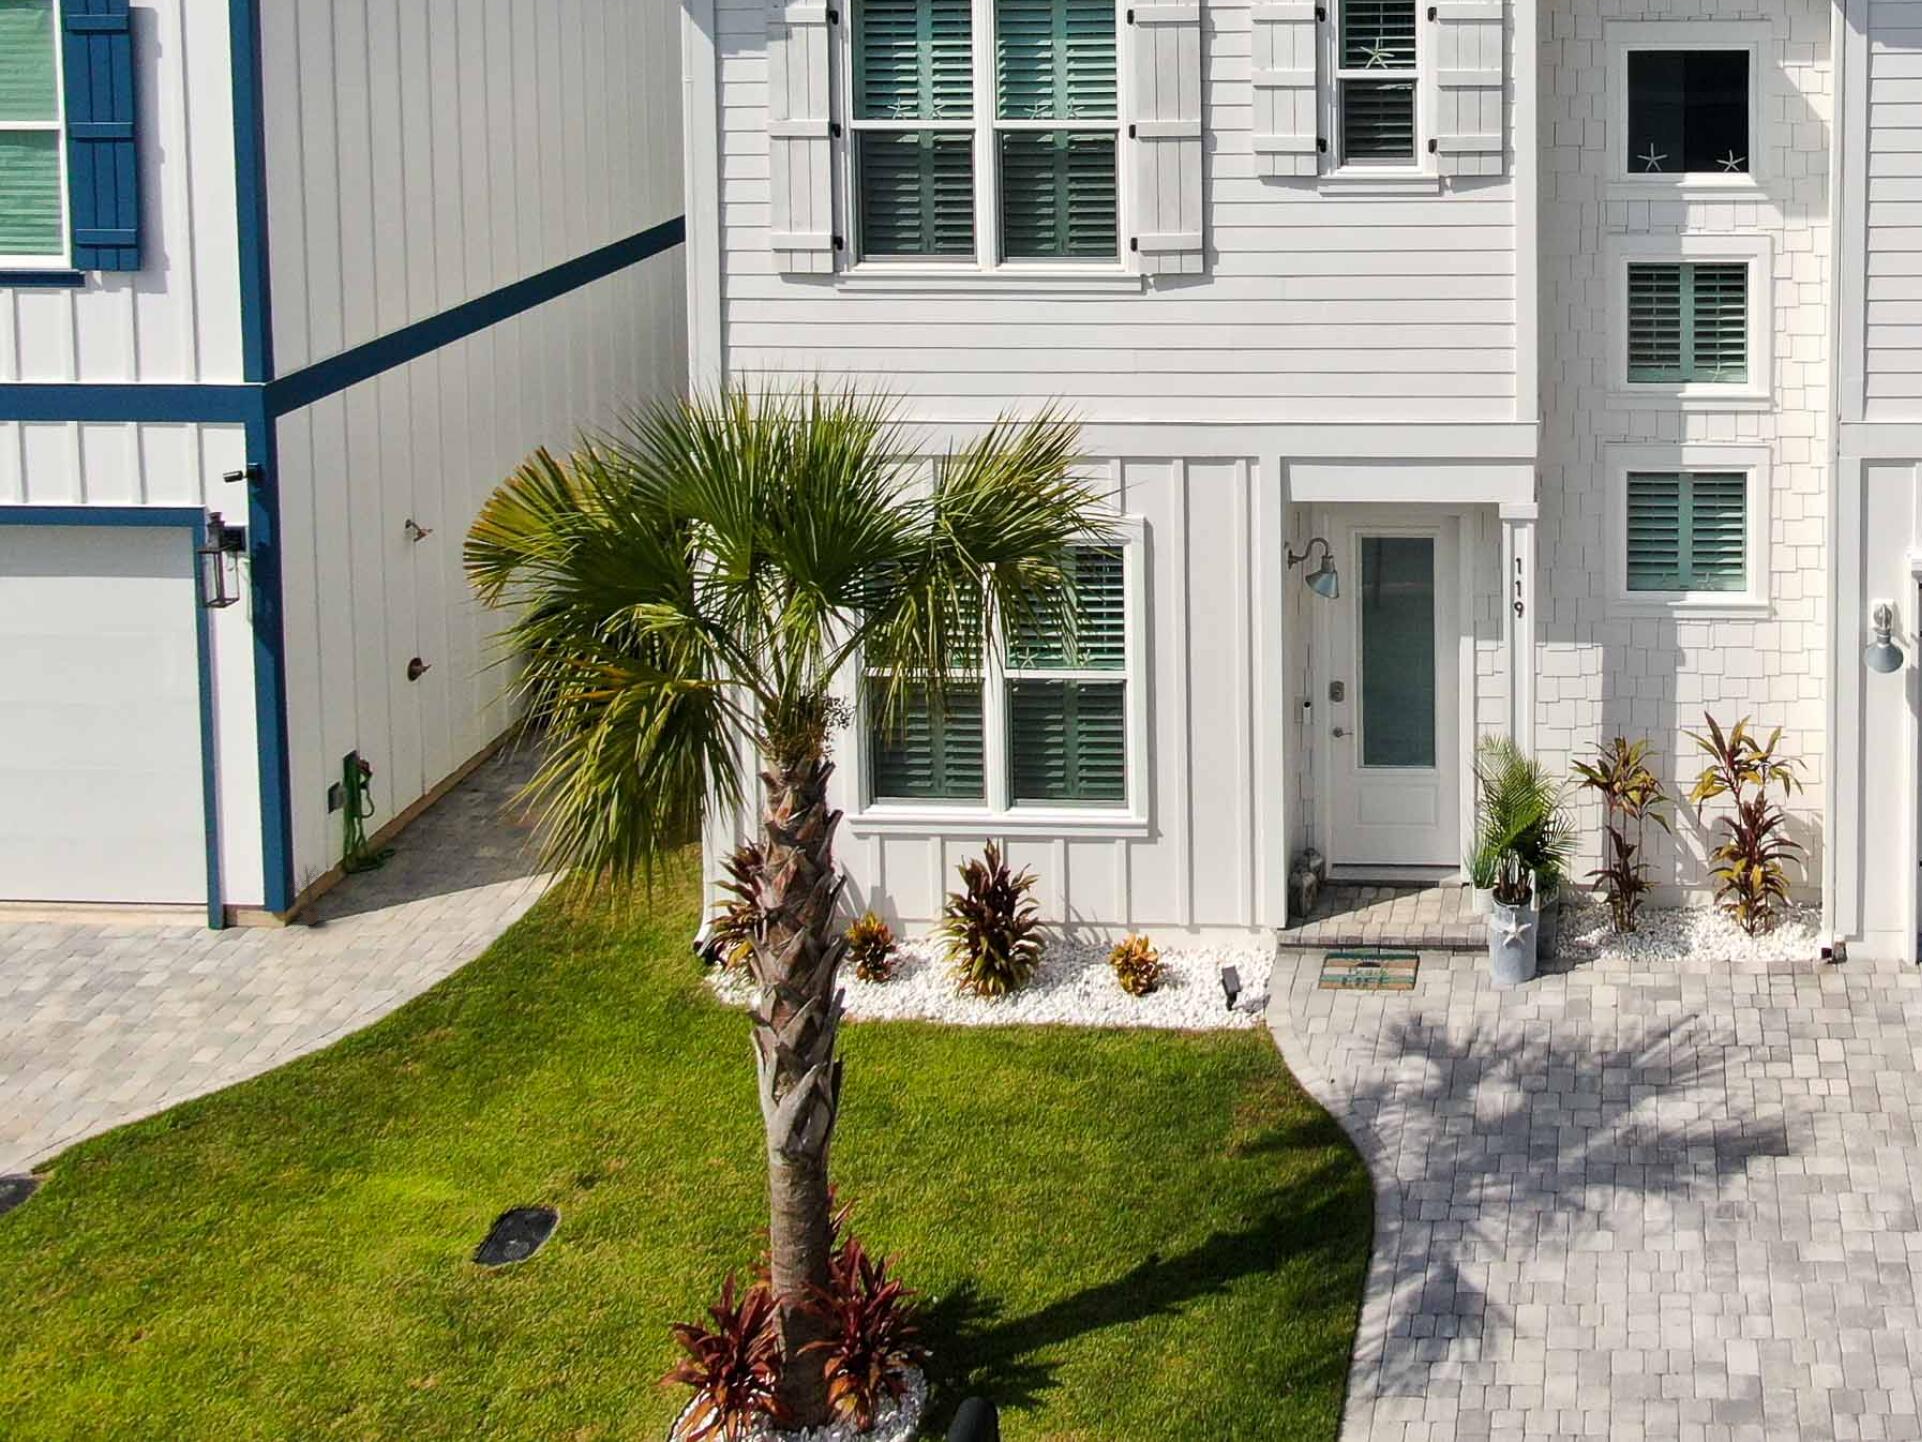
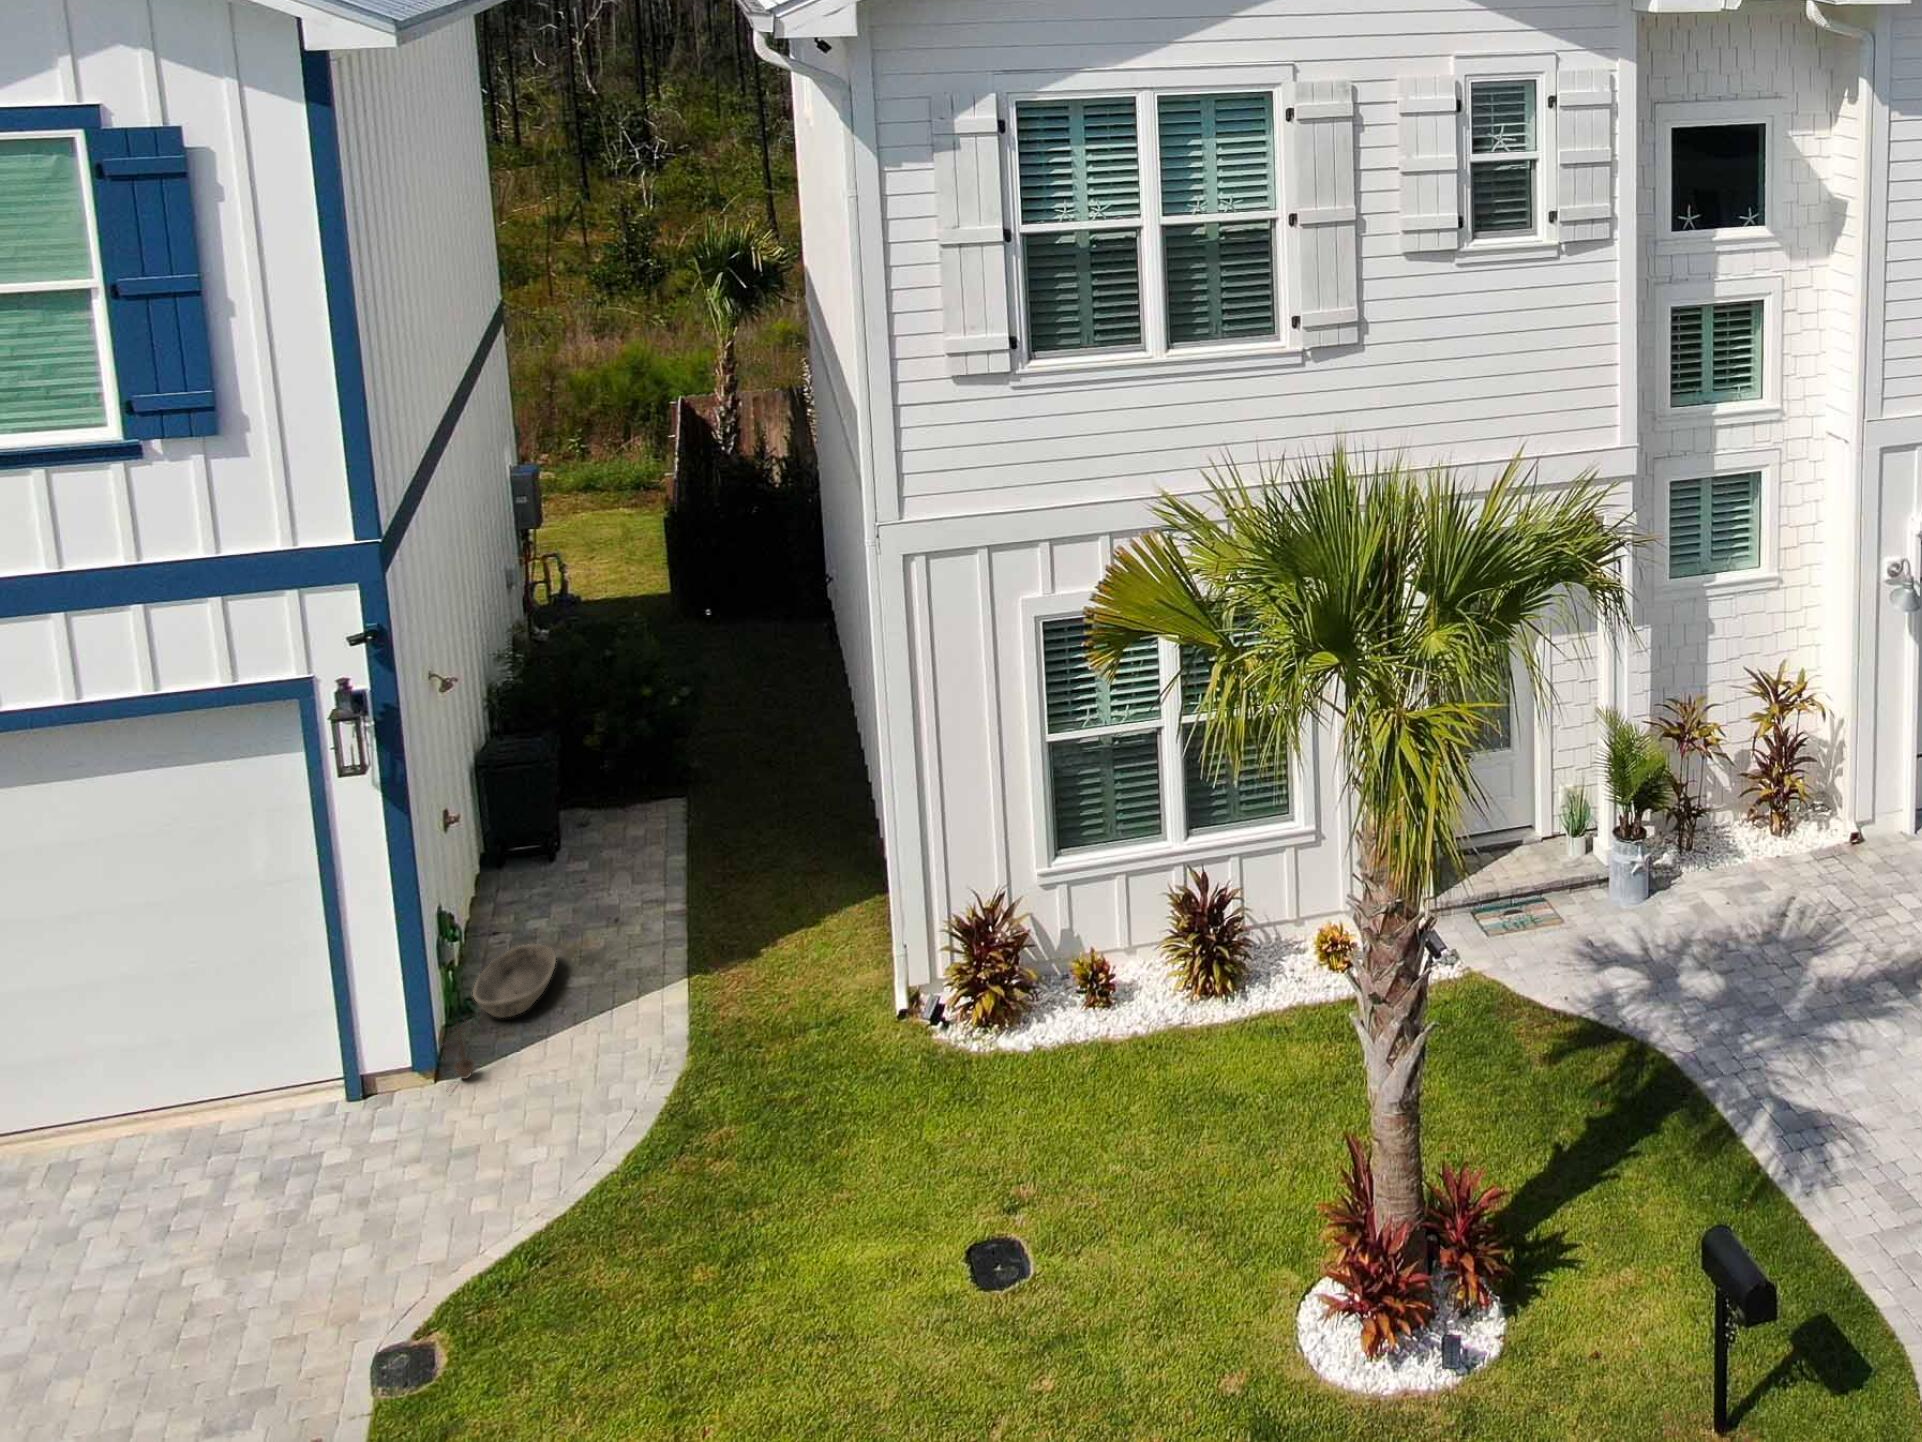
basket: none [349,831,440,886] -> present [473,944,556,1018]

